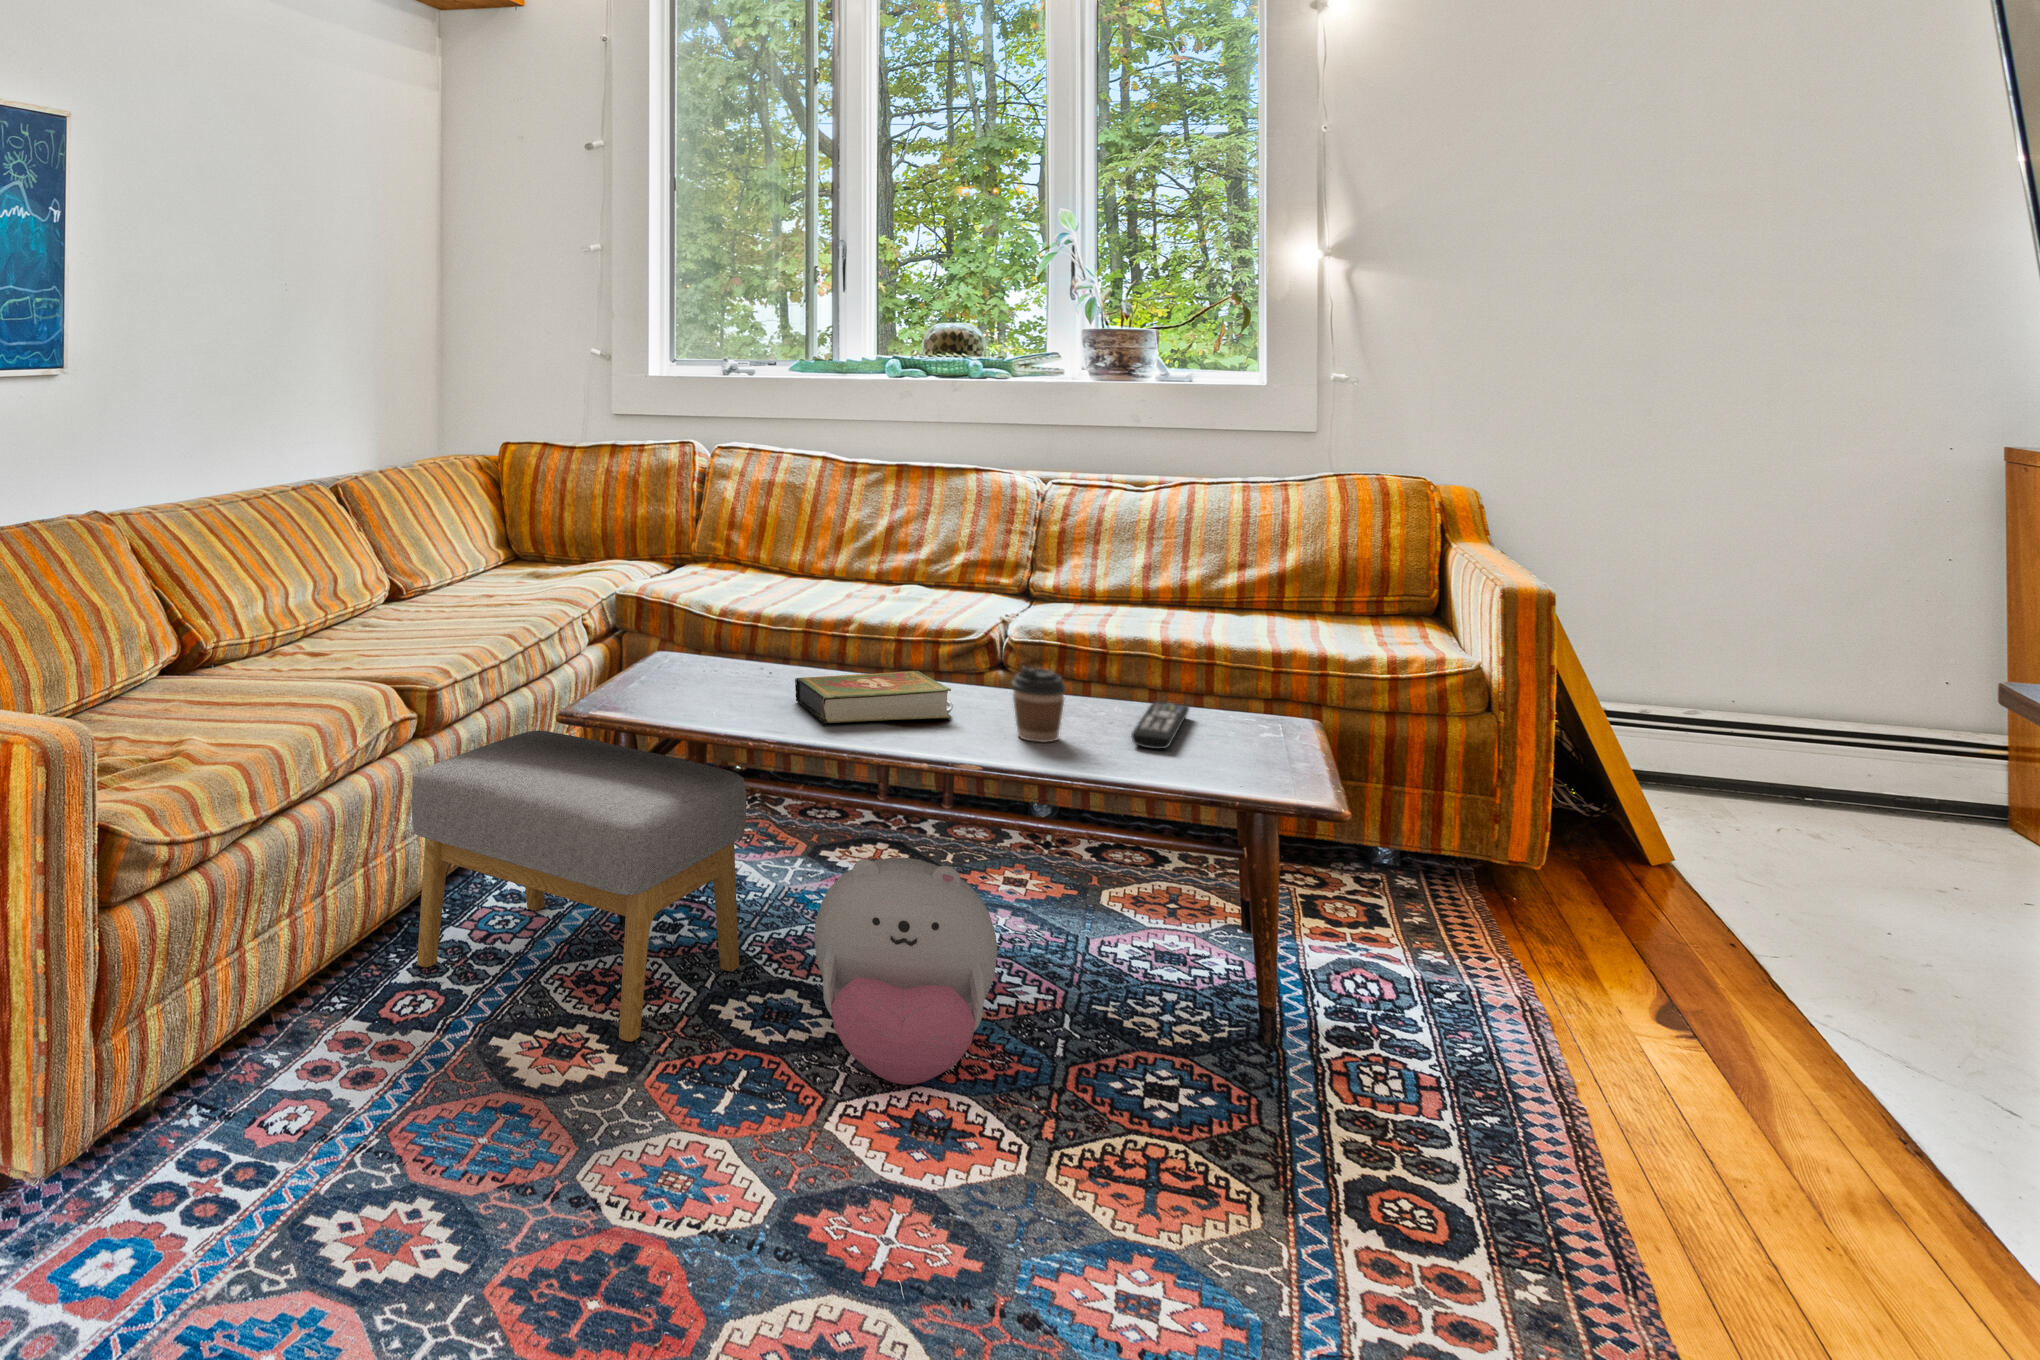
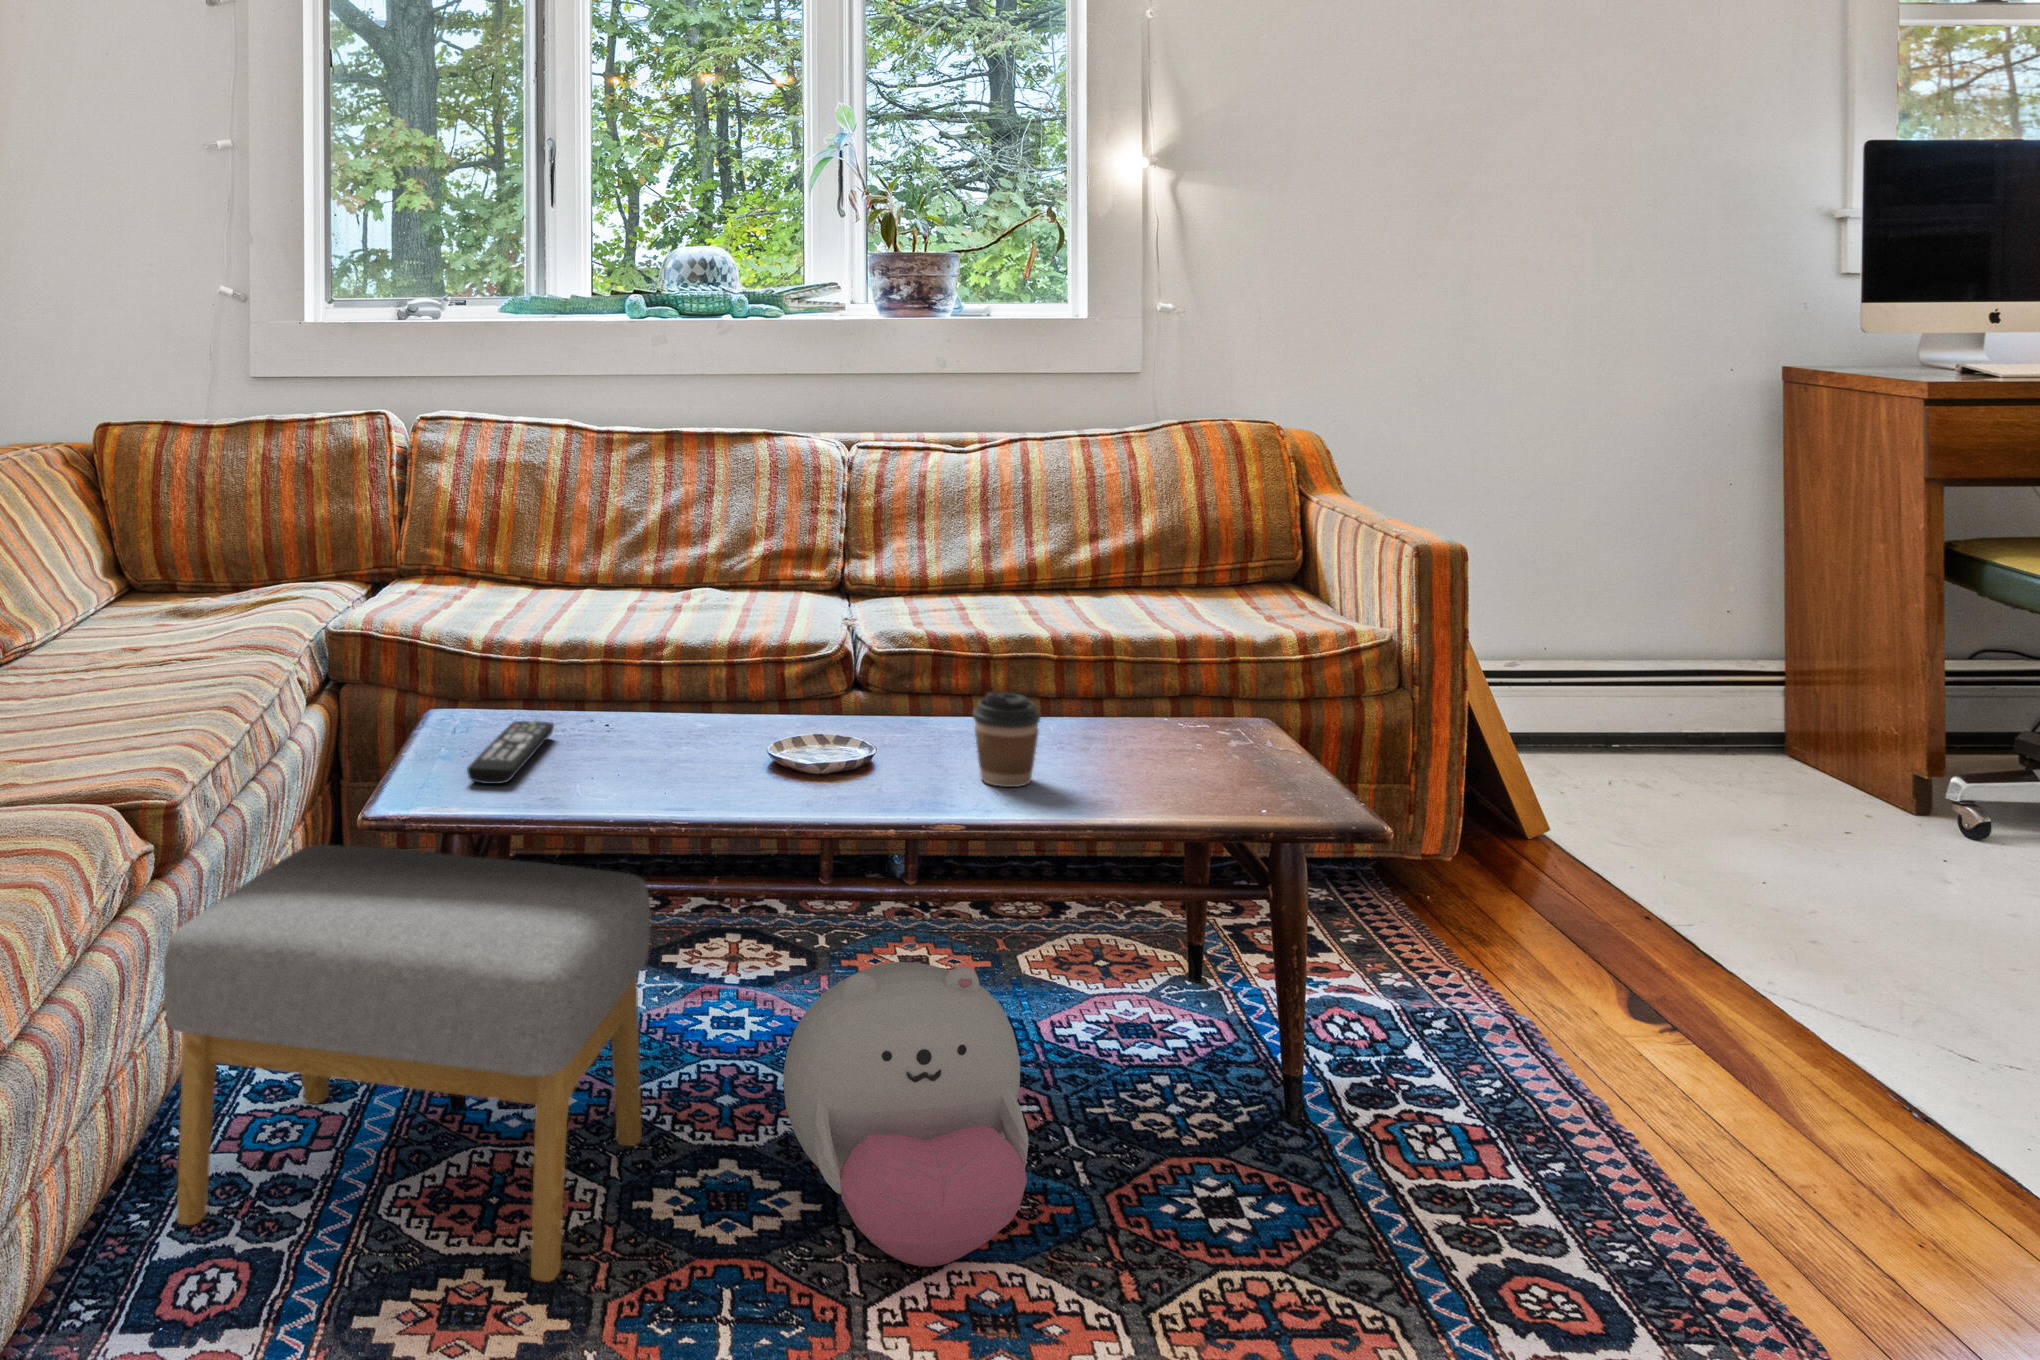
book: present [795,671,951,723] -> none [675,707,887,792]
remote control: present [1131,701,1189,749] -> present [467,721,554,784]

